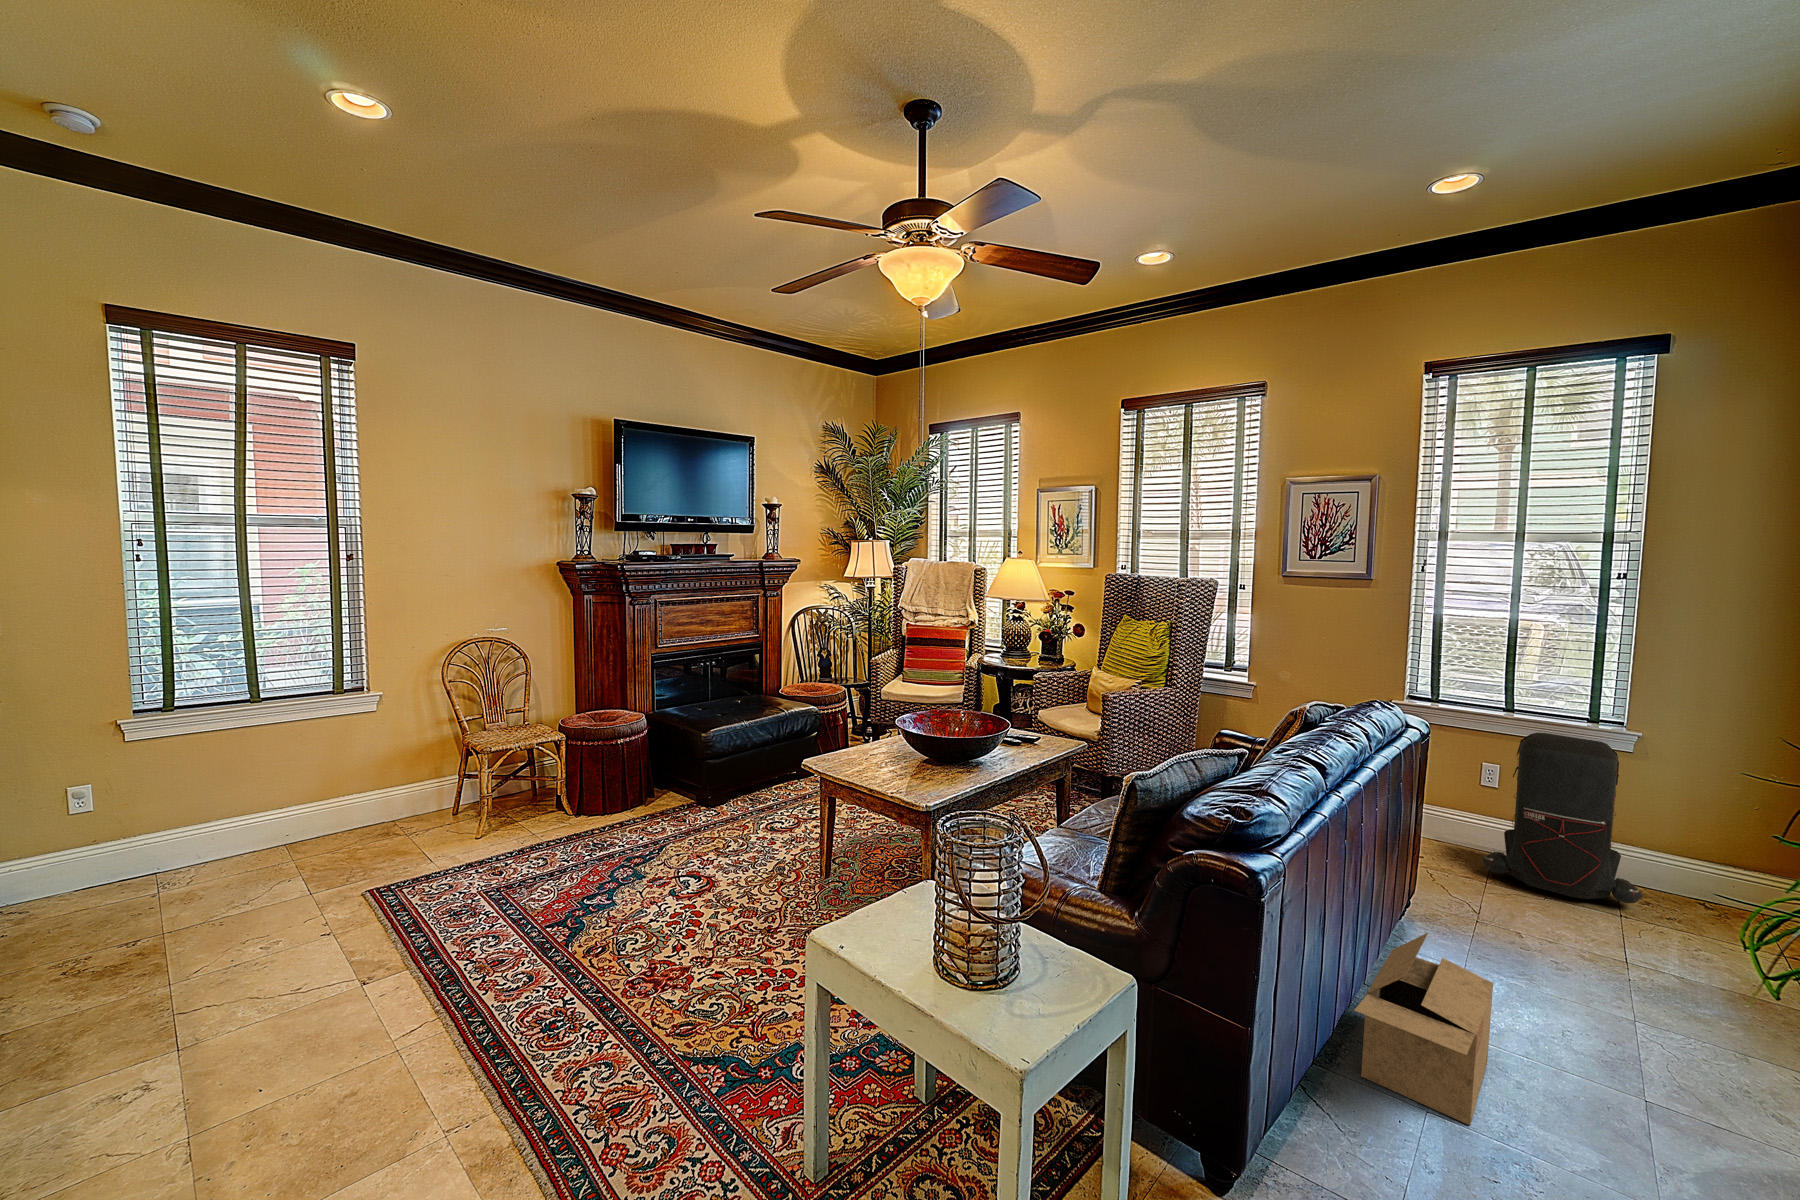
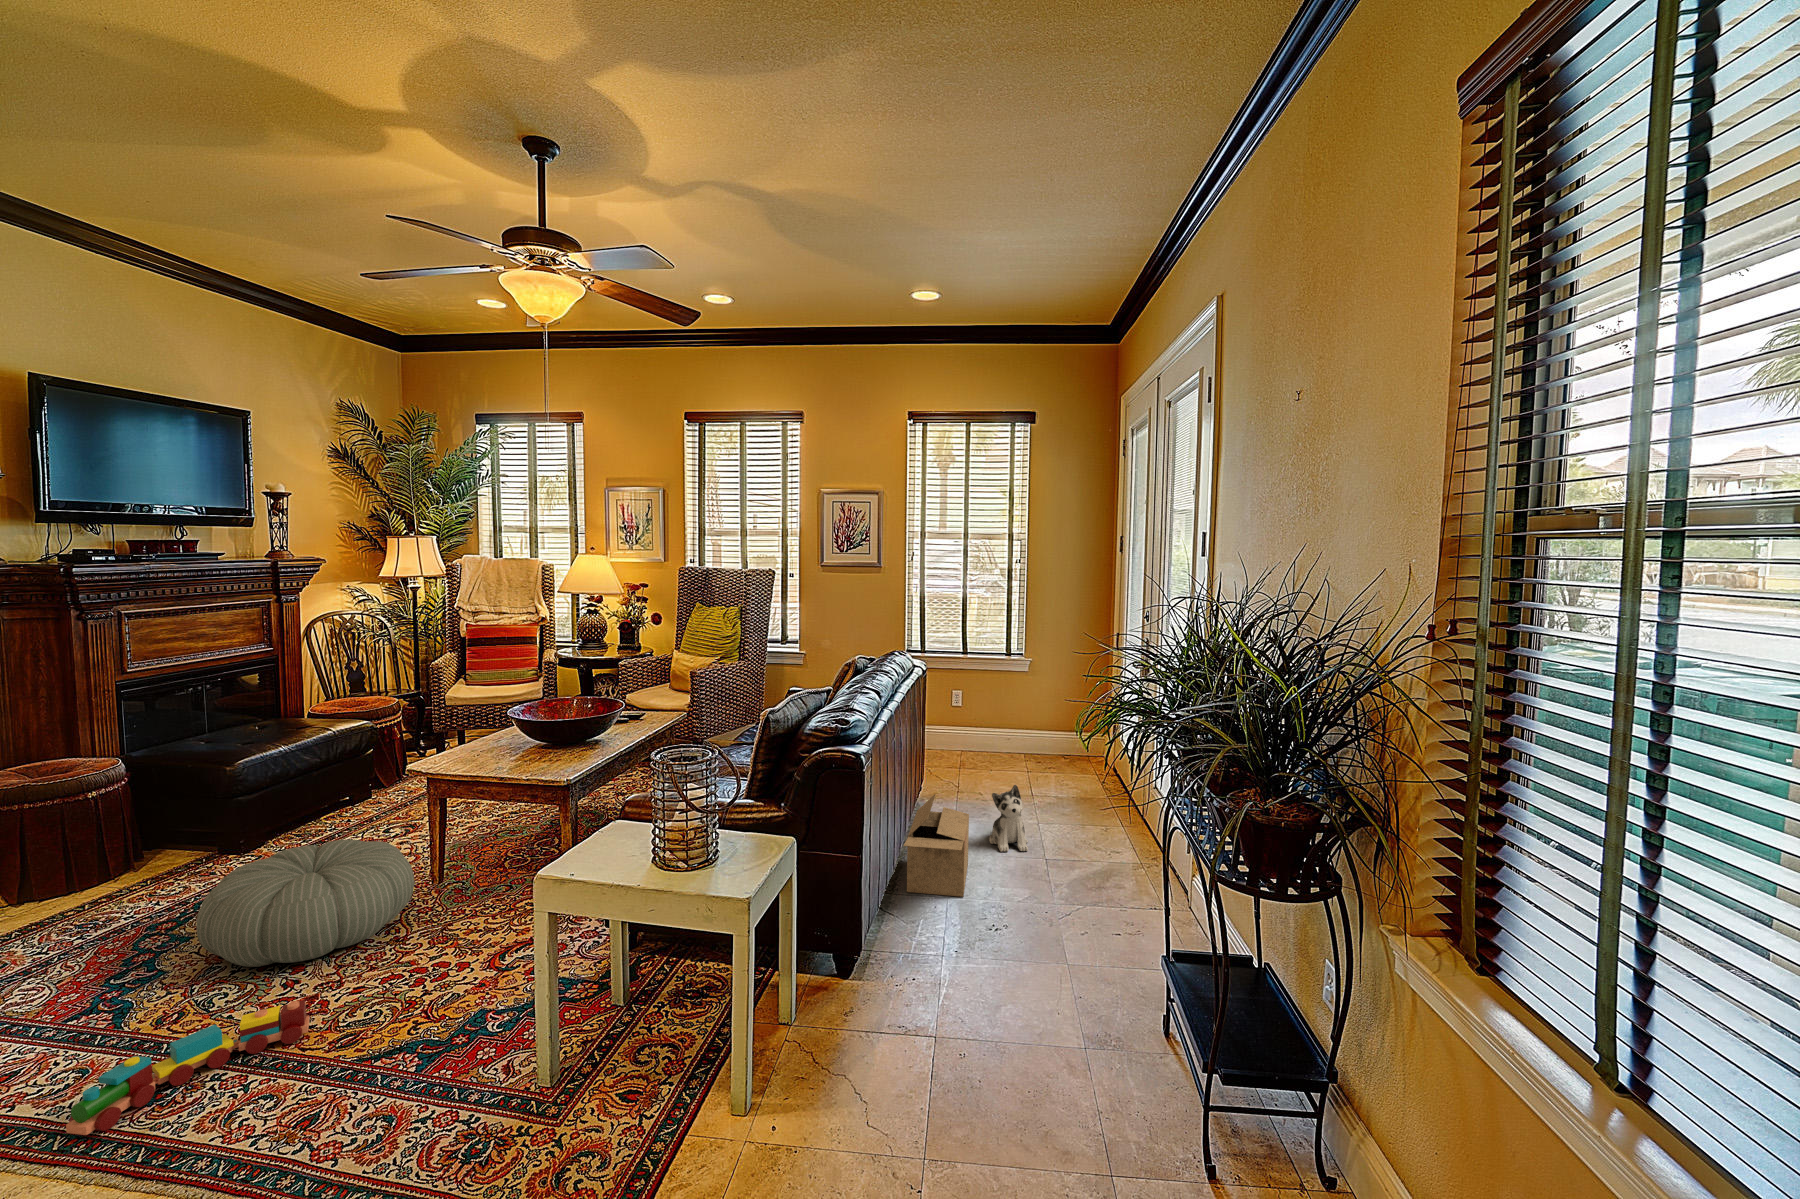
backpack: present [1482,733,1643,903] -> none [954,666,1031,767]
pouf: none [638,815,795,925] -> present [196,839,414,967]
plush toy: none [1537,954,1626,1076] -> present [989,785,1028,852]
toy train: none [494,970,671,1042] -> present [66,1000,310,1135]

